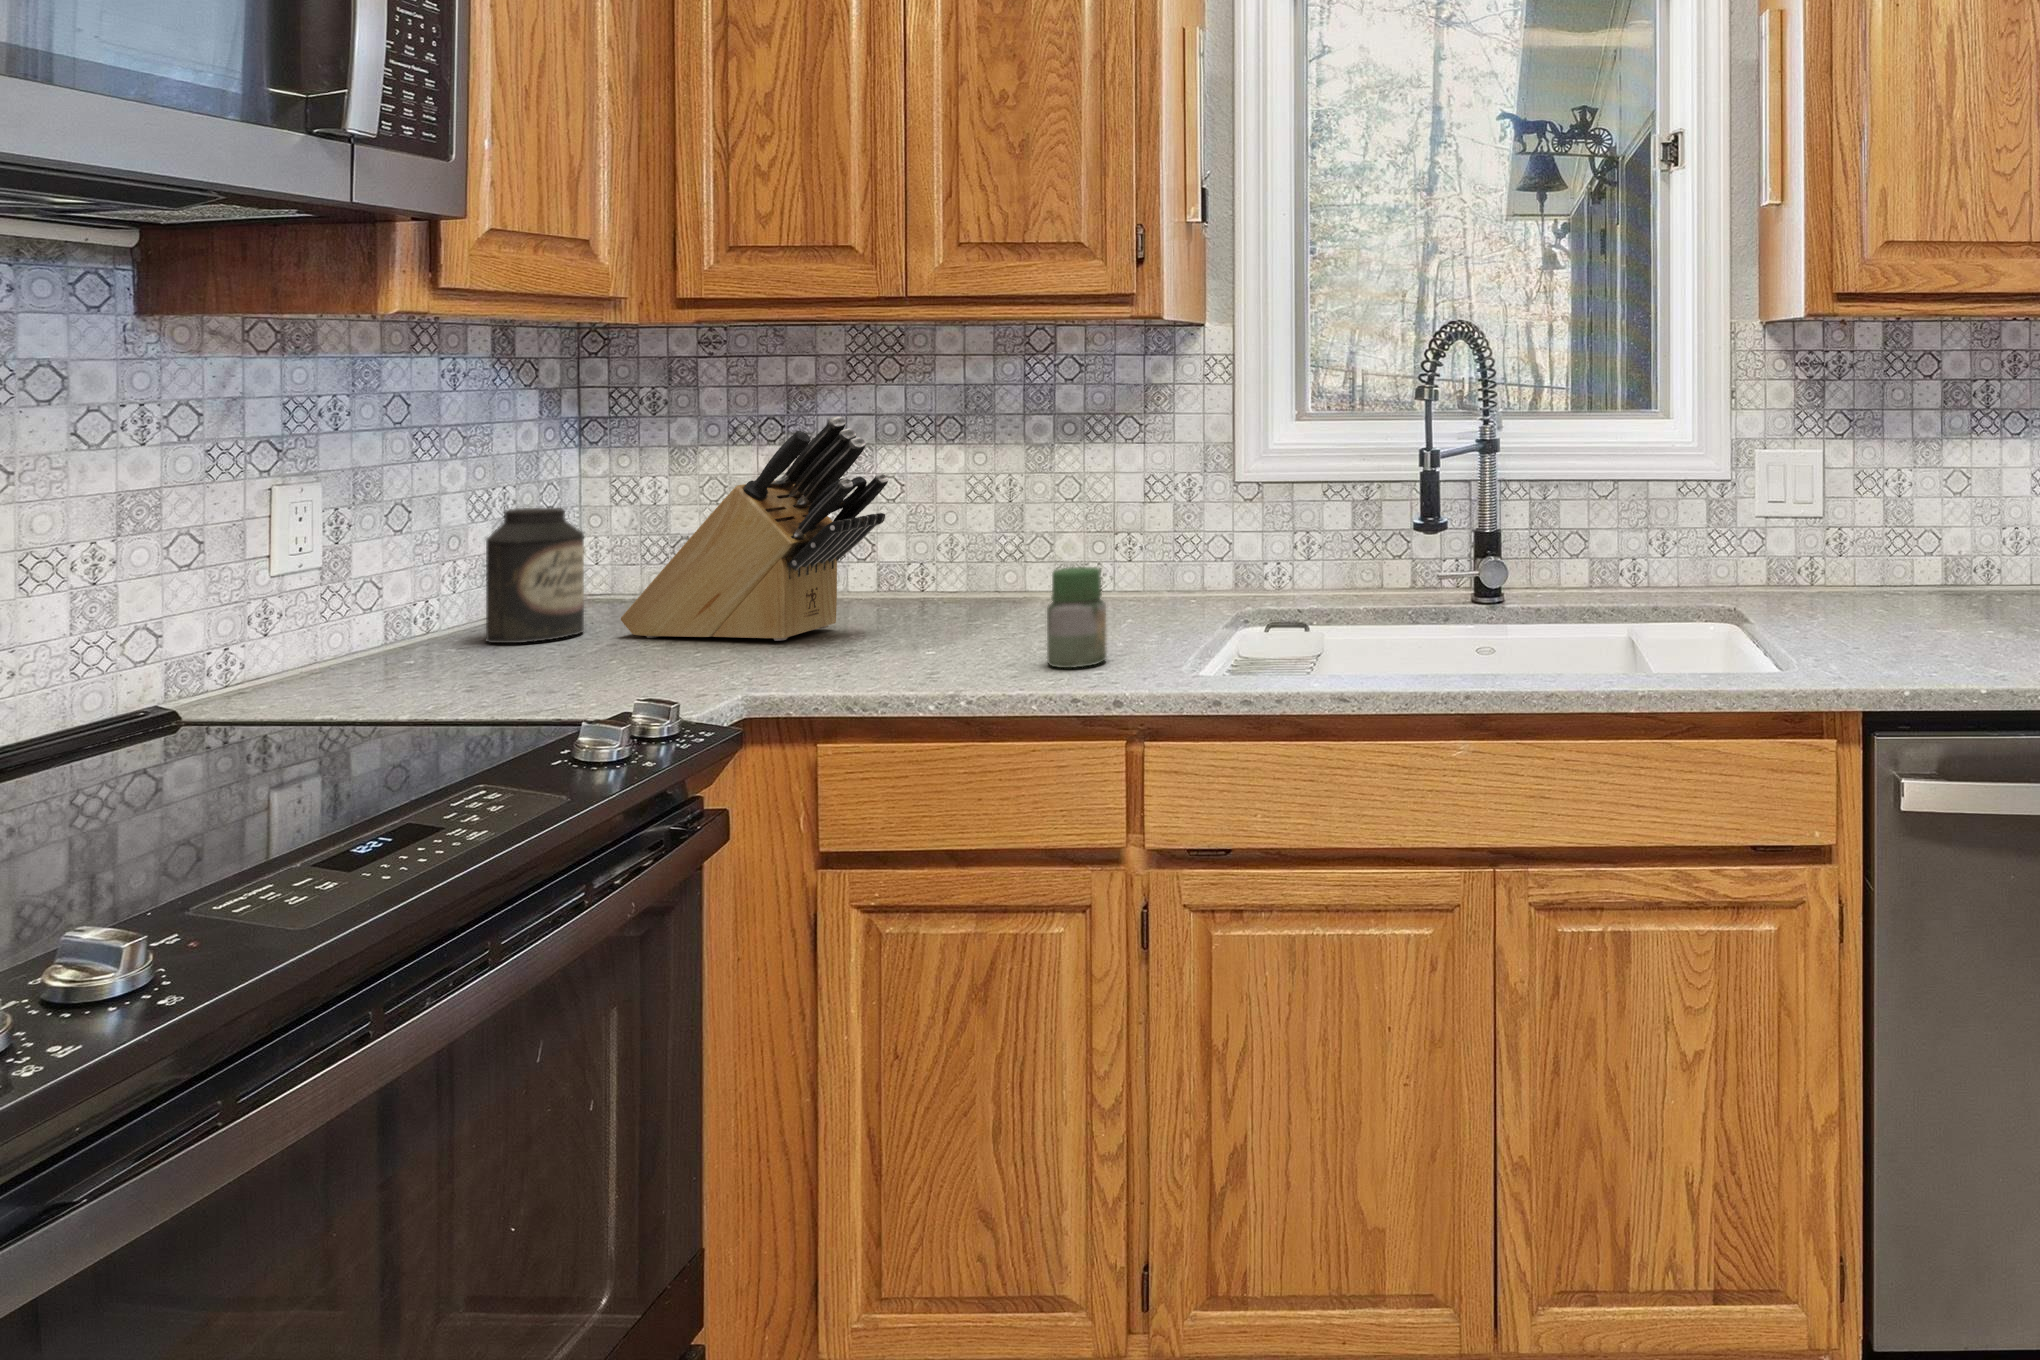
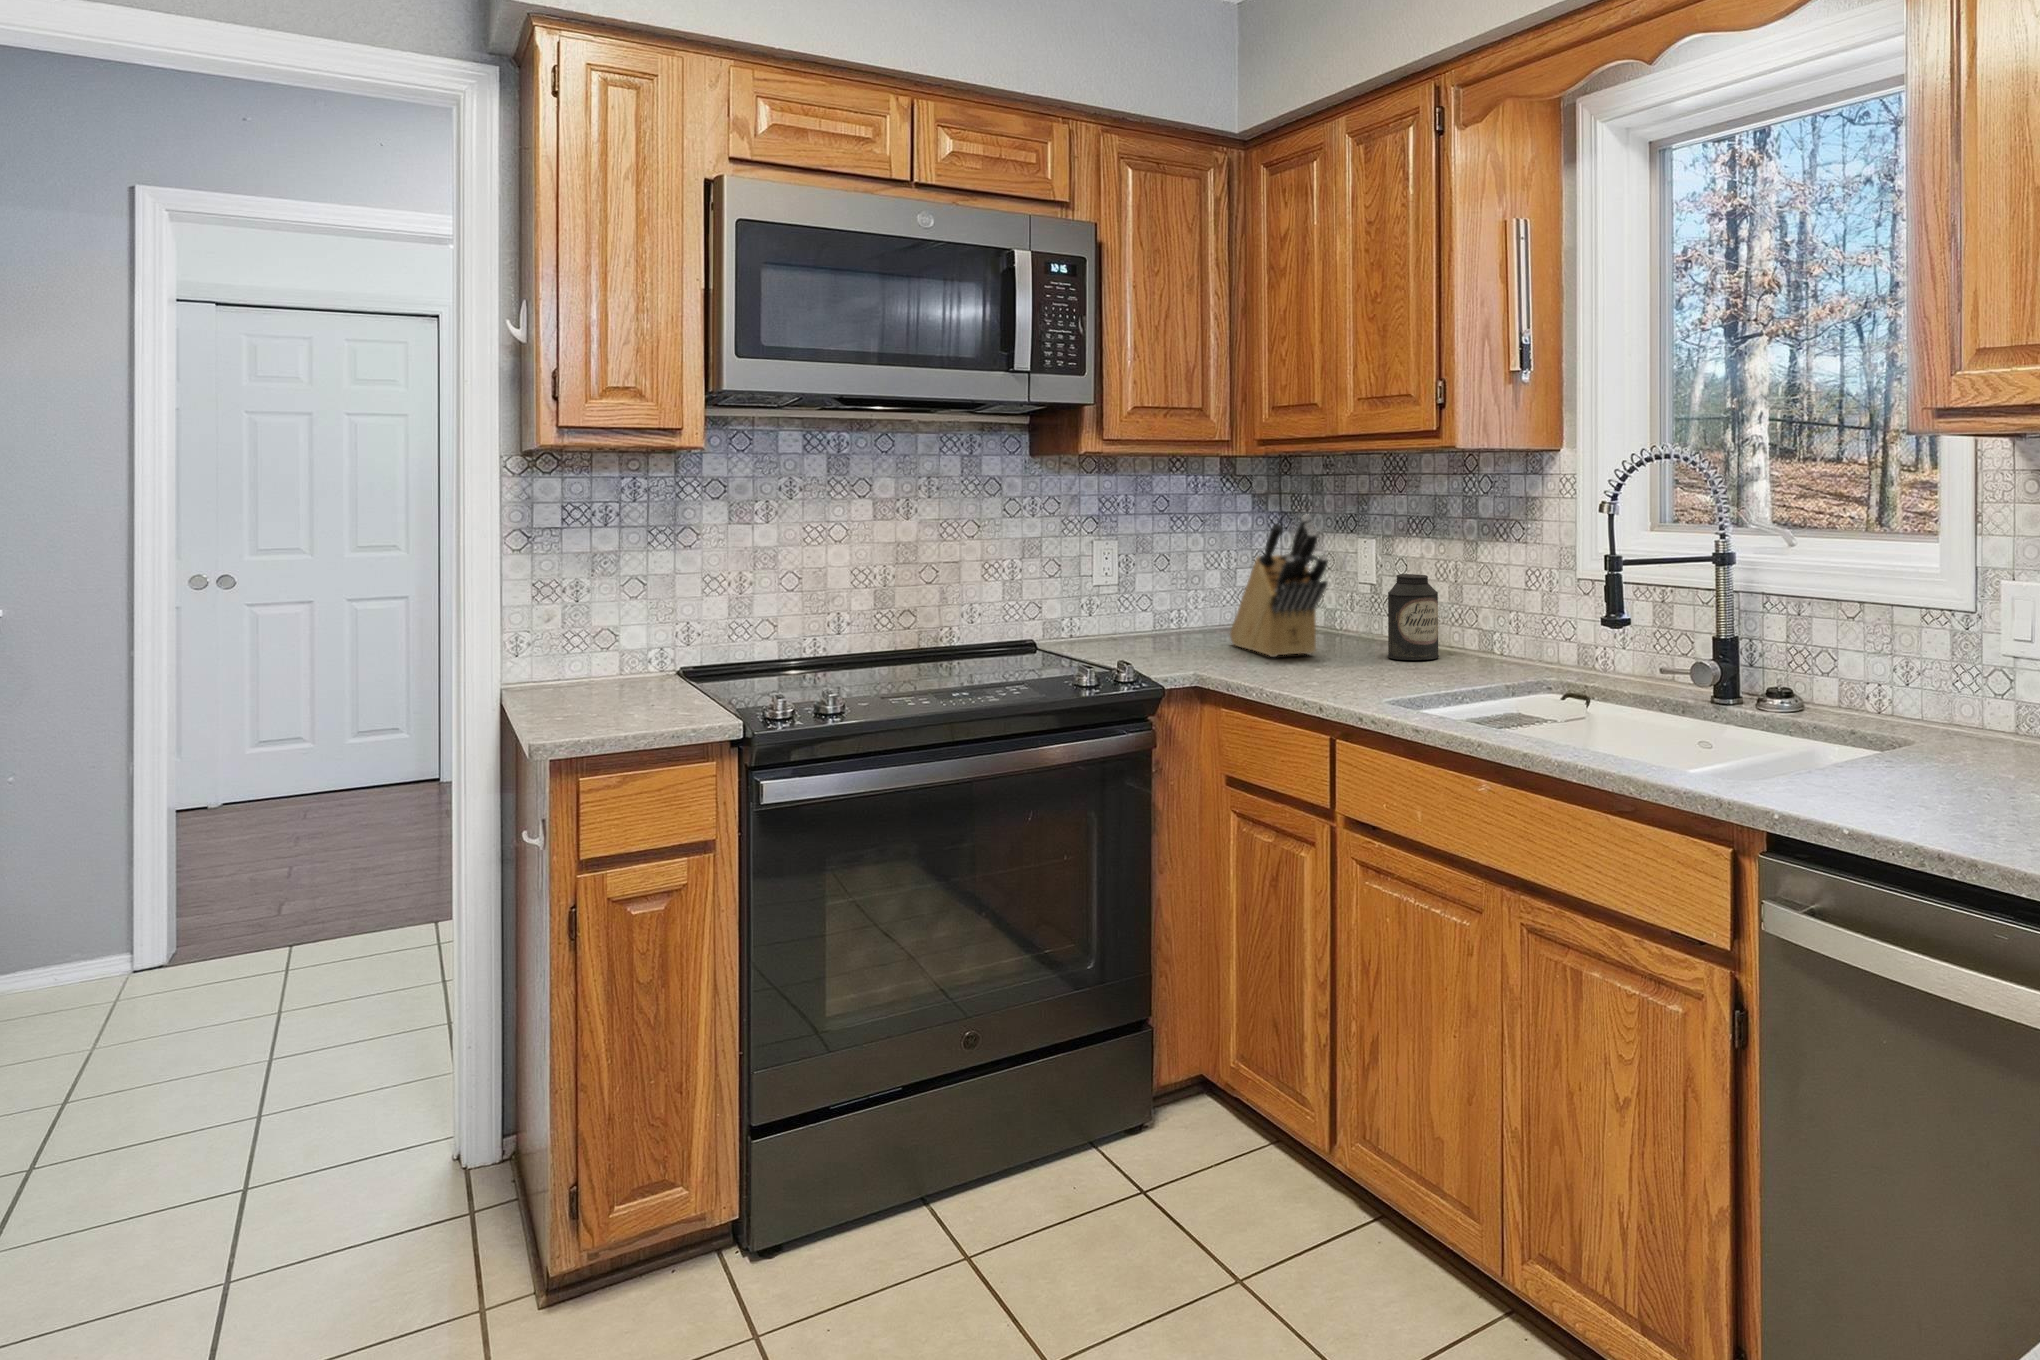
canister: present [486,508,584,643] -> present [1388,574,1439,660]
jar: present [1047,567,1107,668] -> none [1323,626,1363,694]

